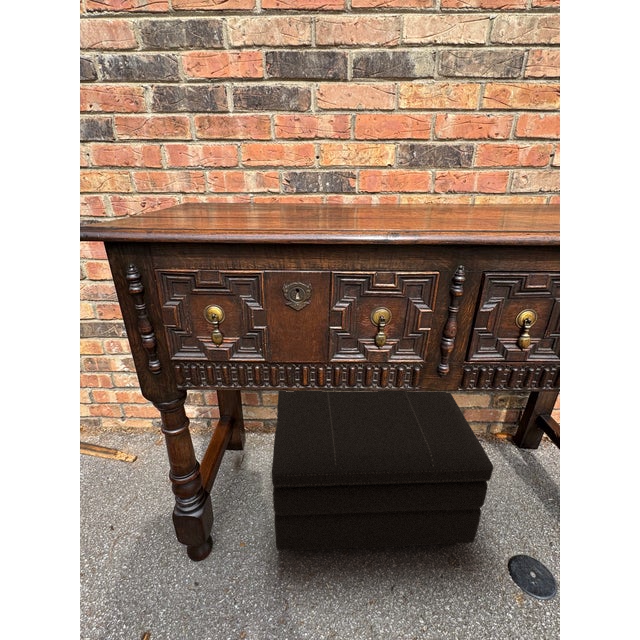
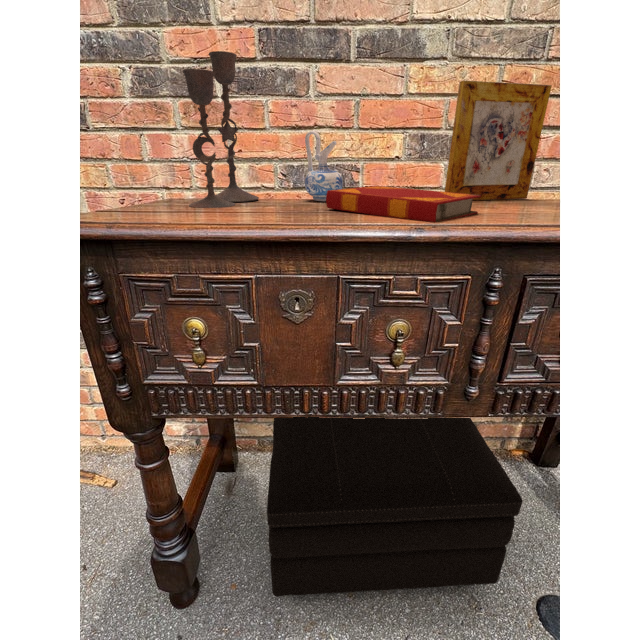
candlestick: none [202,76,266,213] -> present [183,51,259,208]
picture frame: none [430,100,526,204] -> present [445,81,552,200]
ceramic pitcher: none [306,143,340,205] -> present [305,131,343,201]
hardback book: none [323,192,455,228] -> present [326,186,481,222]

